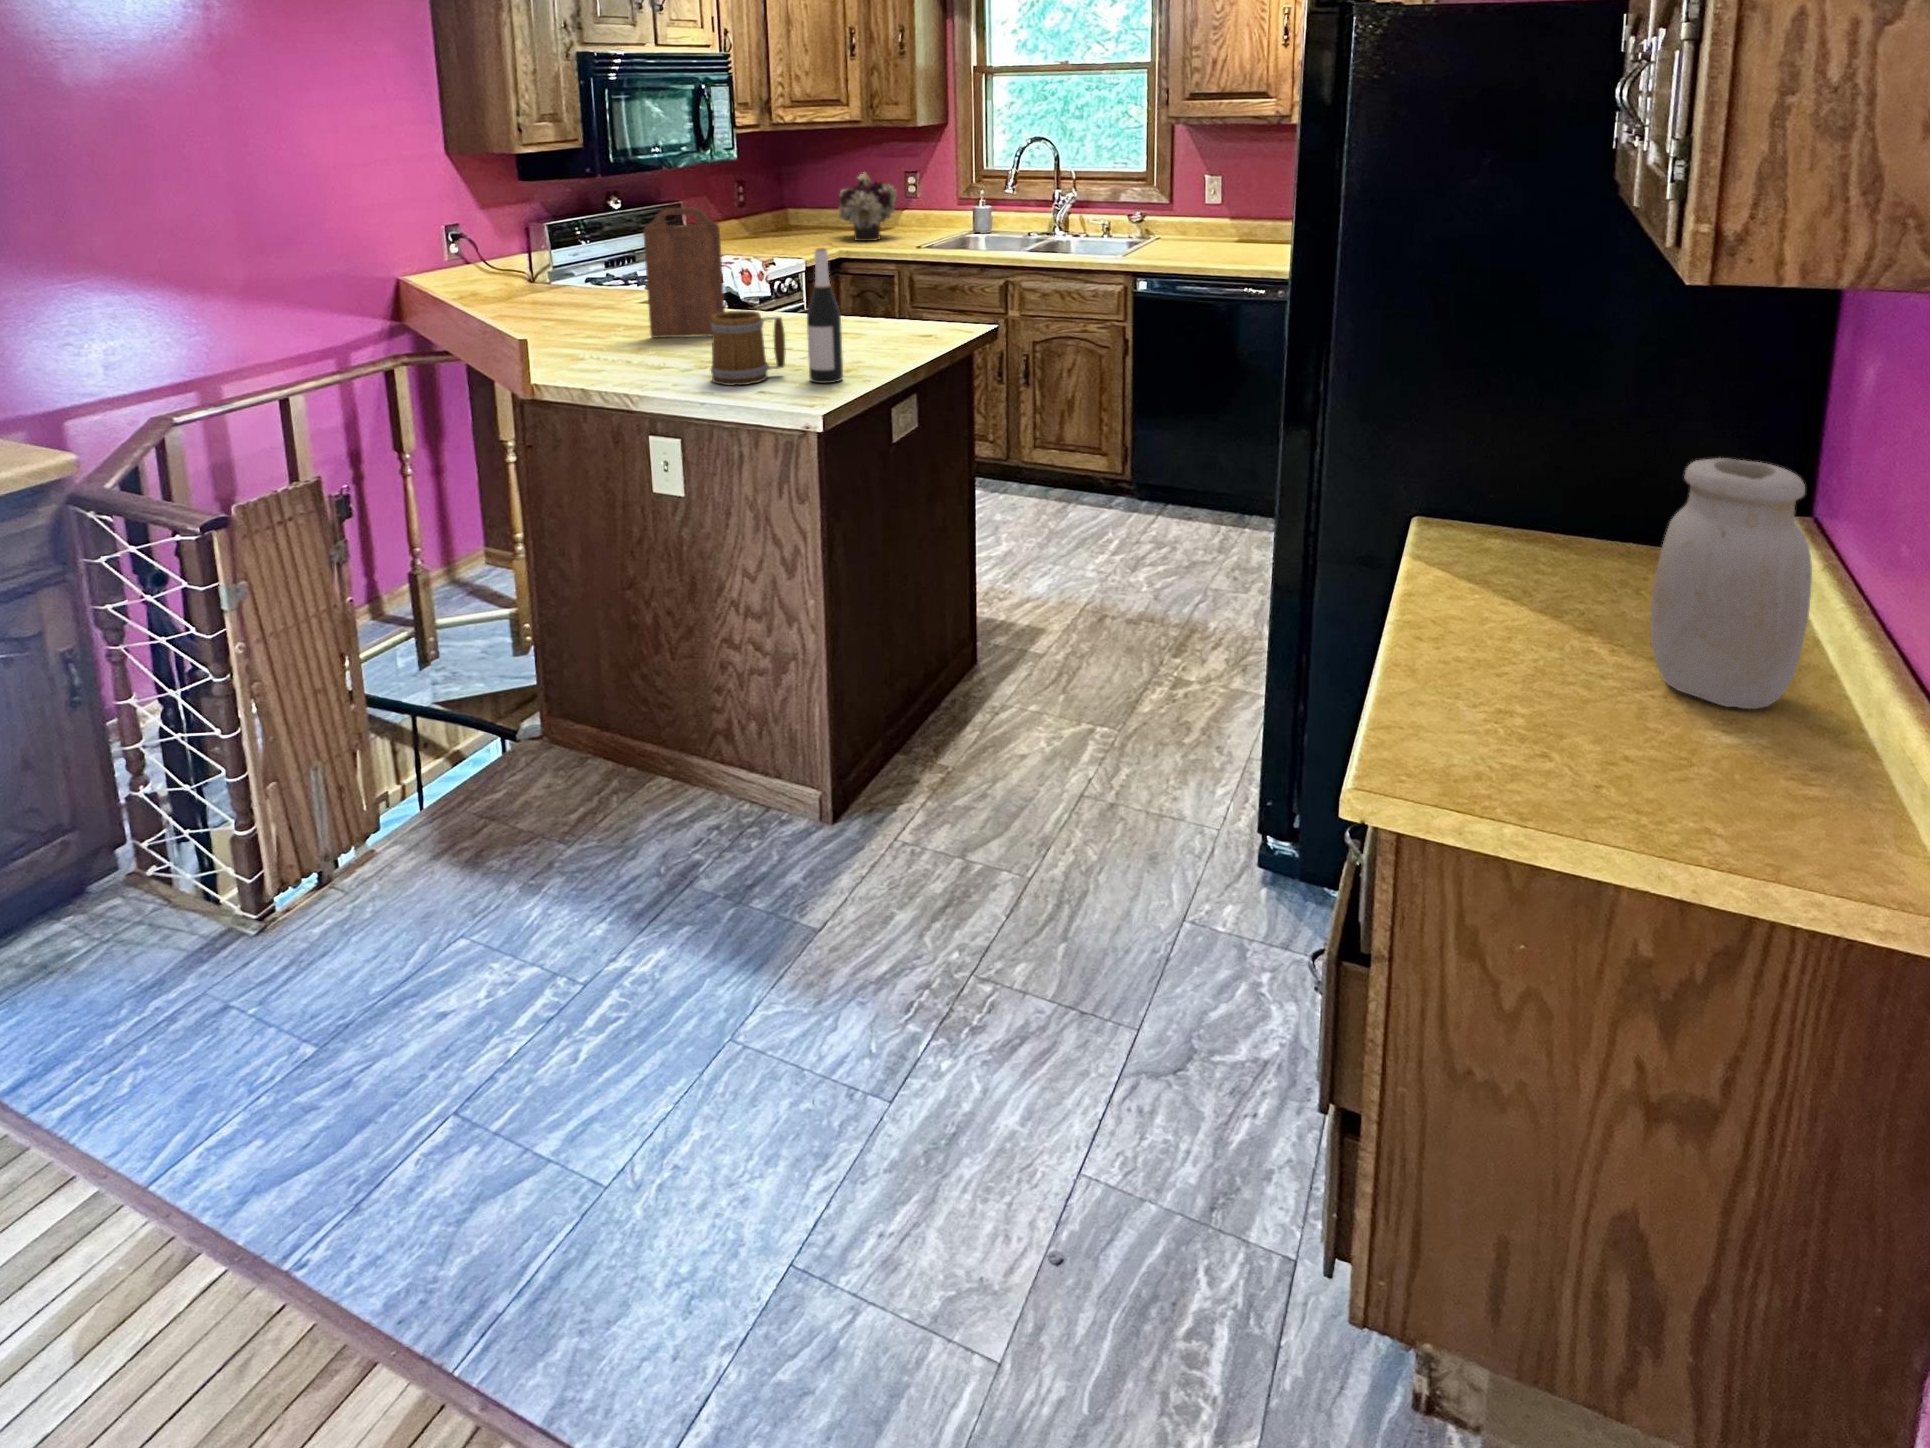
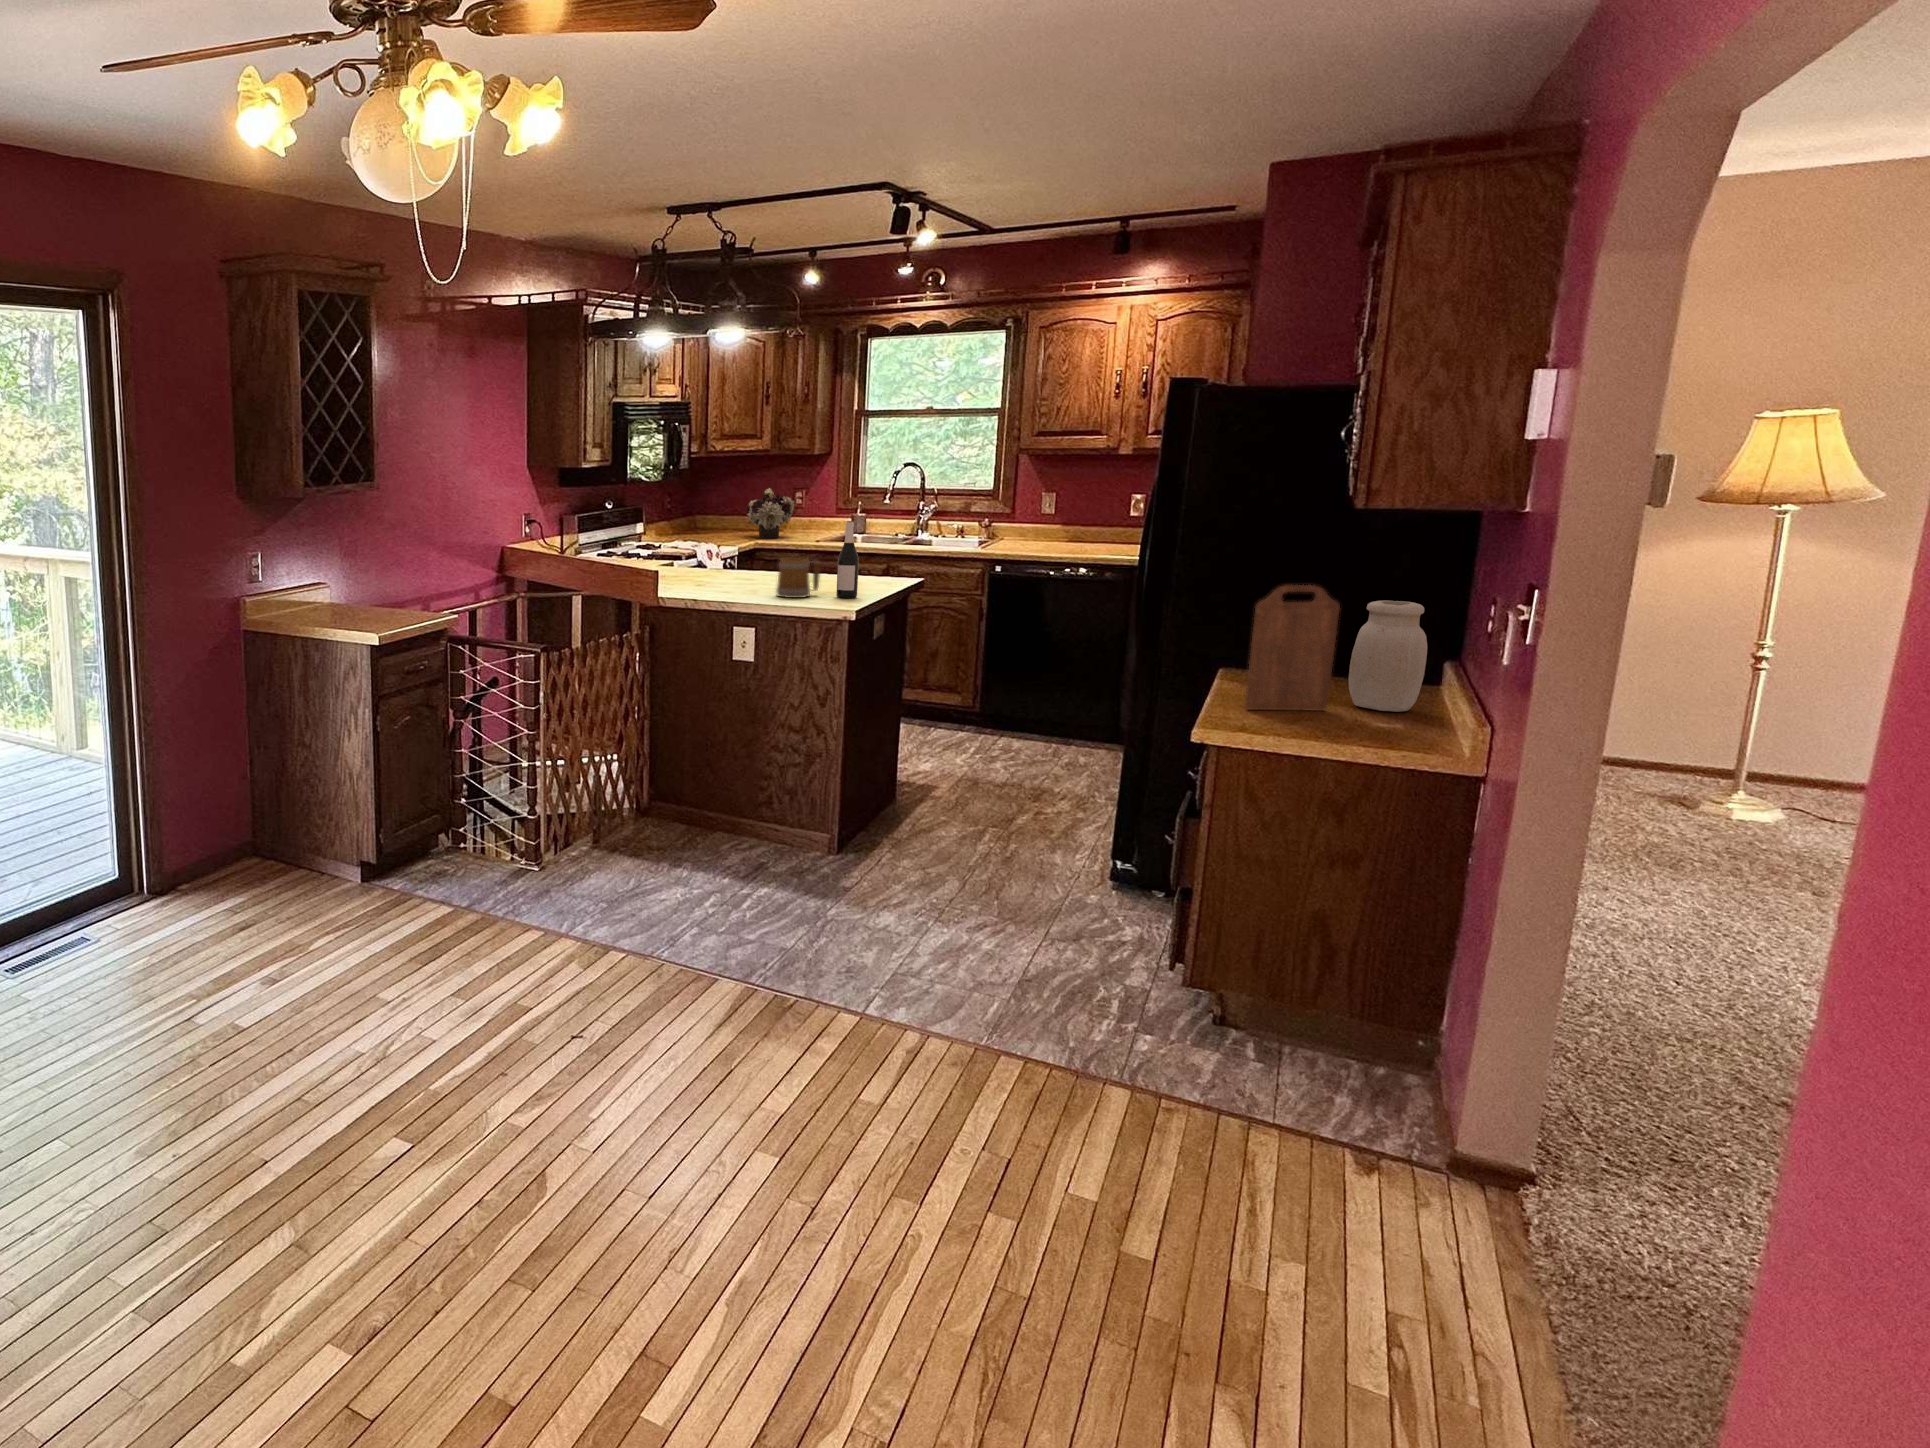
cutting board: present [643,208,725,338] -> present [1245,585,1340,711]

